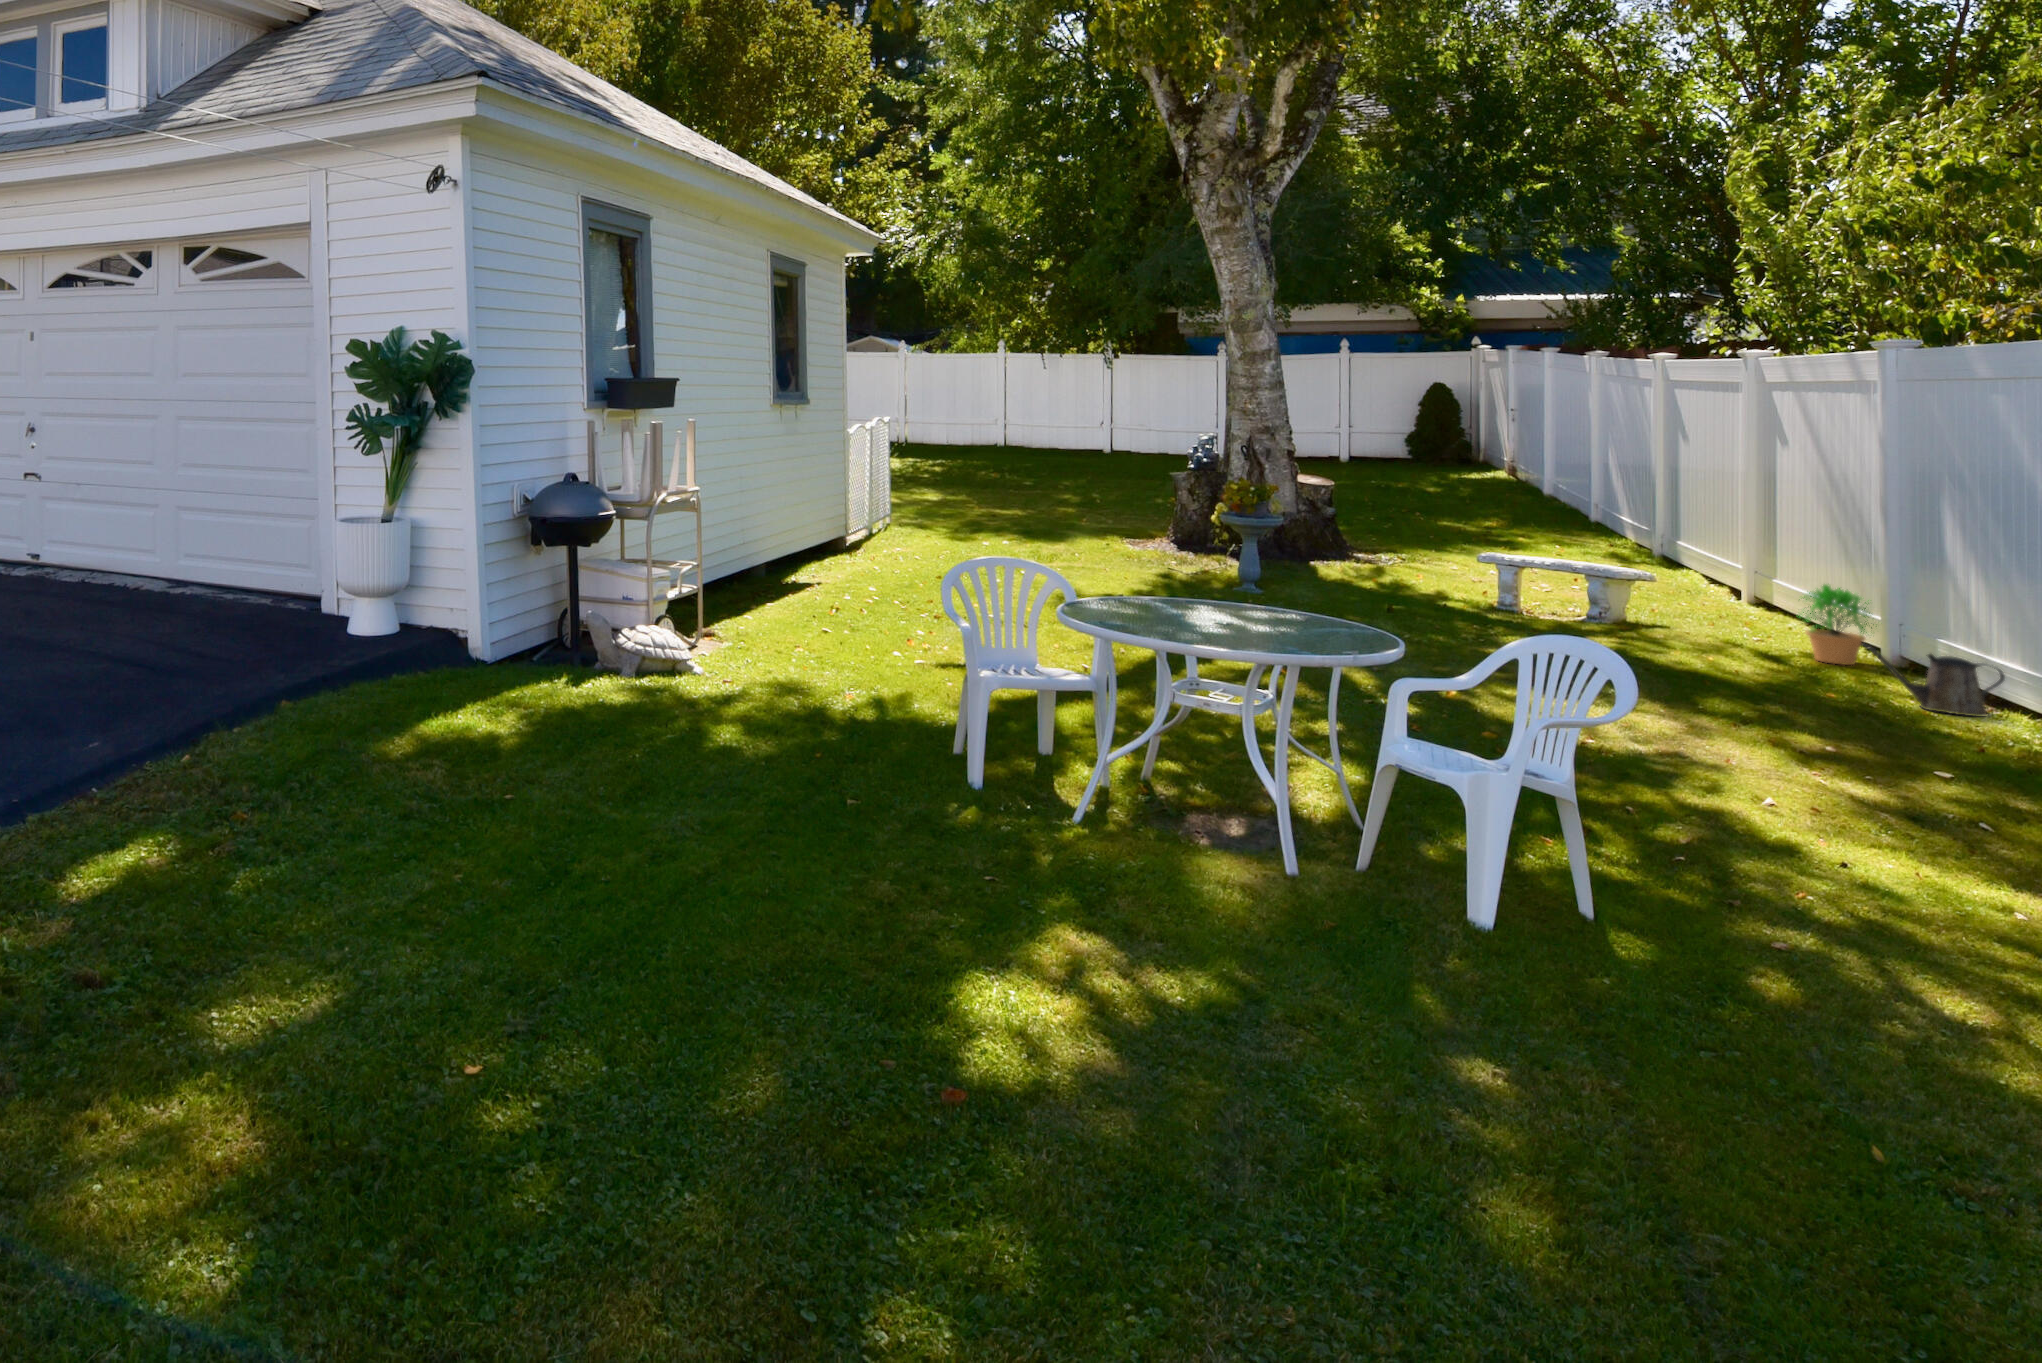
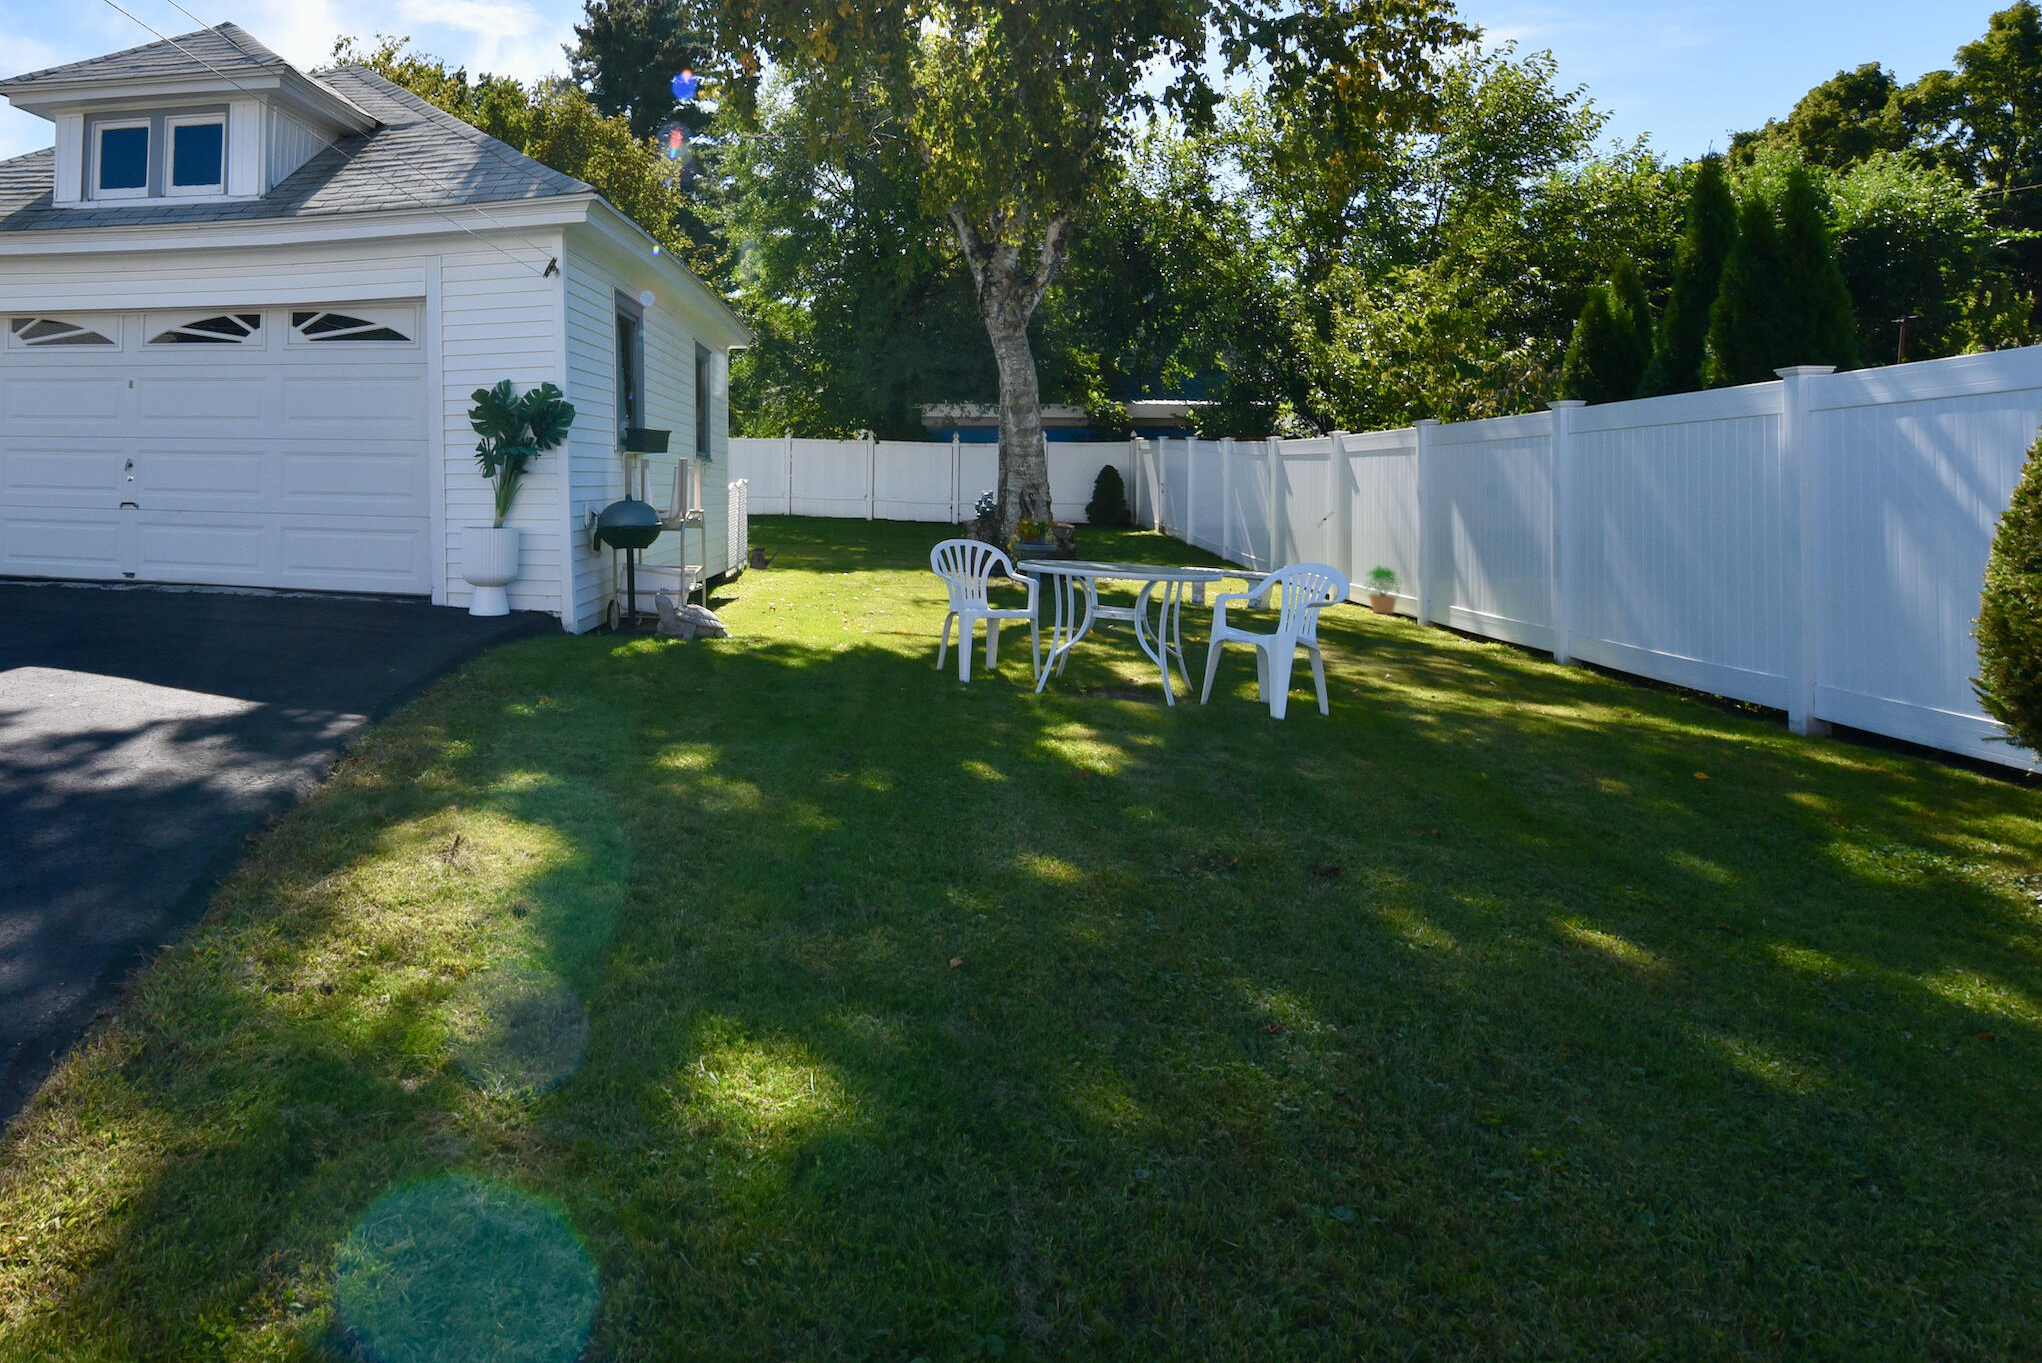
watering can: present [1861,643,2005,717] -> present [745,547,783,569]

